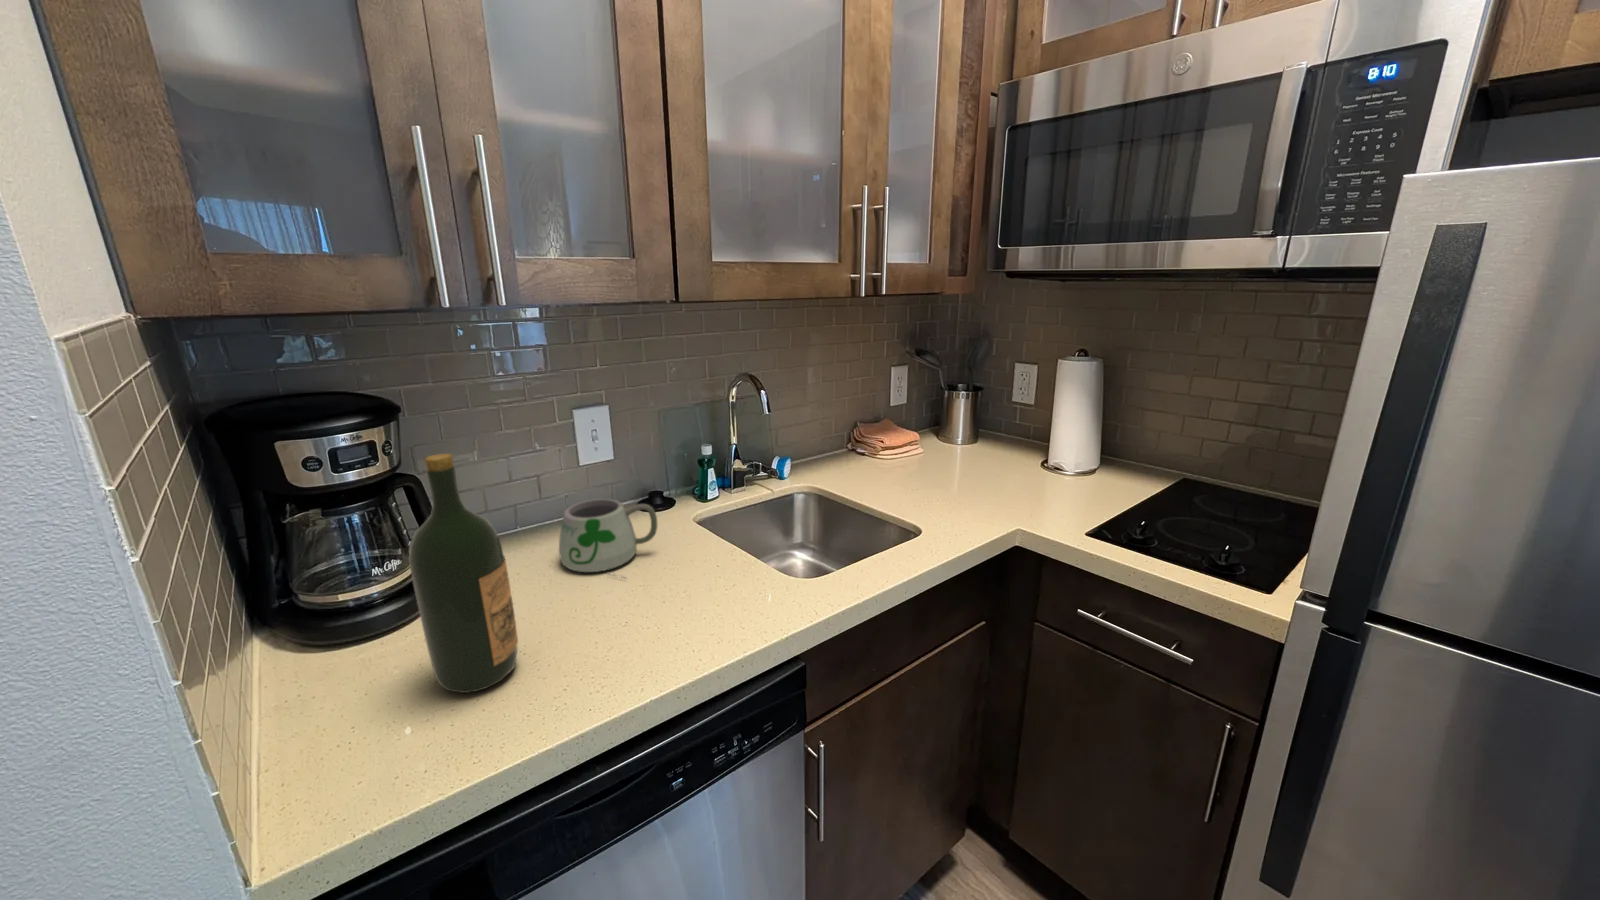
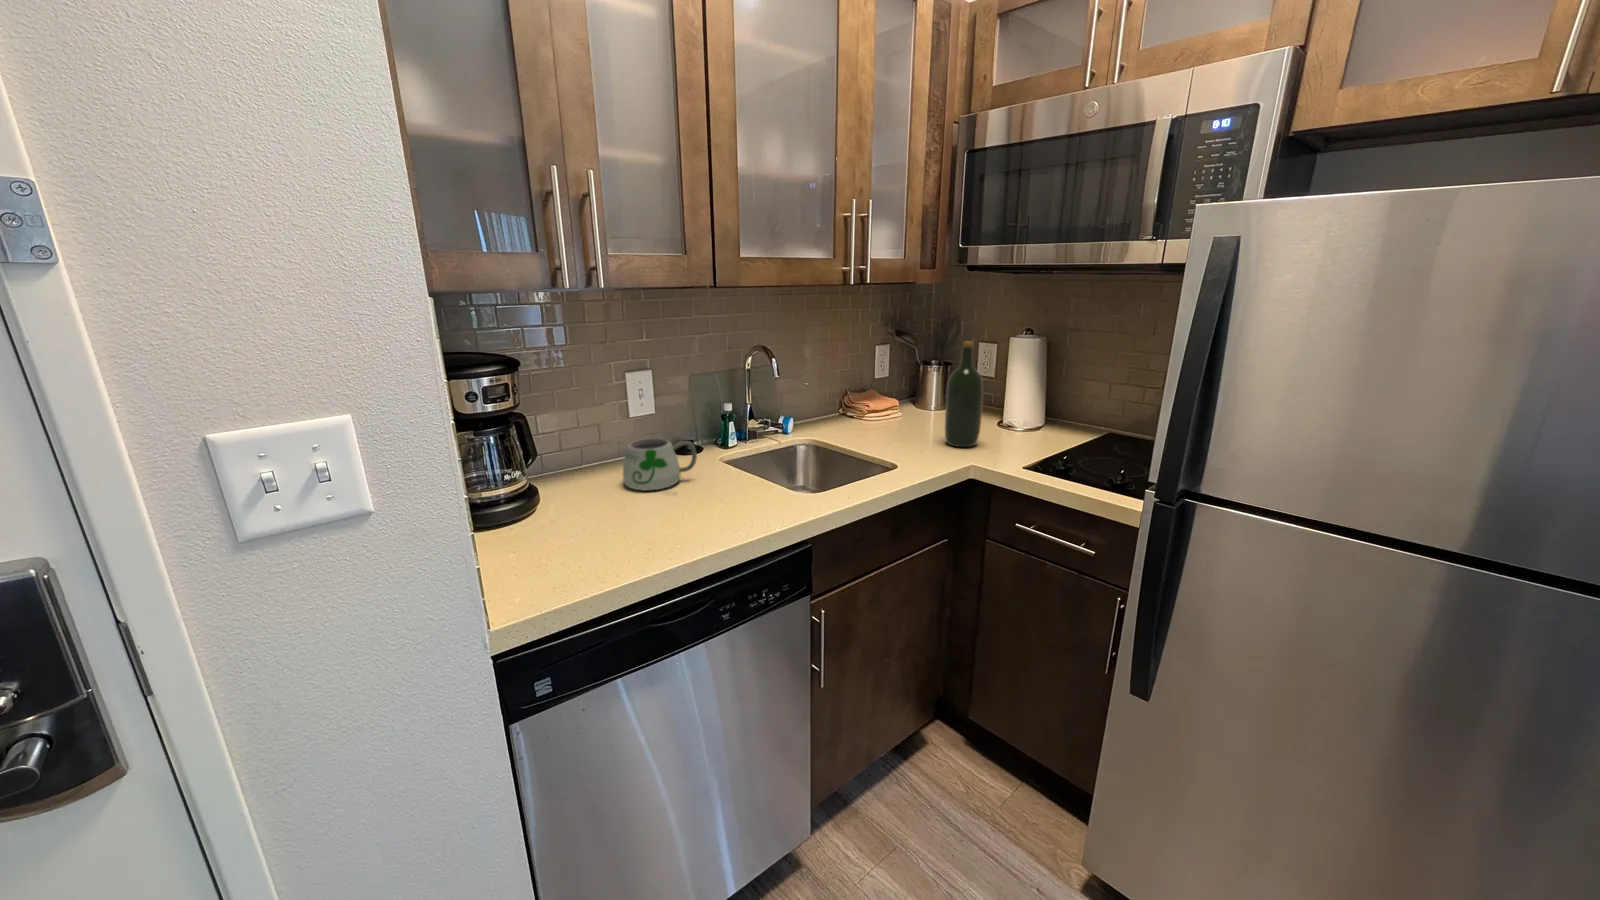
wine bottle: present [409,454,518,693] -> present [945,341,983,447]

